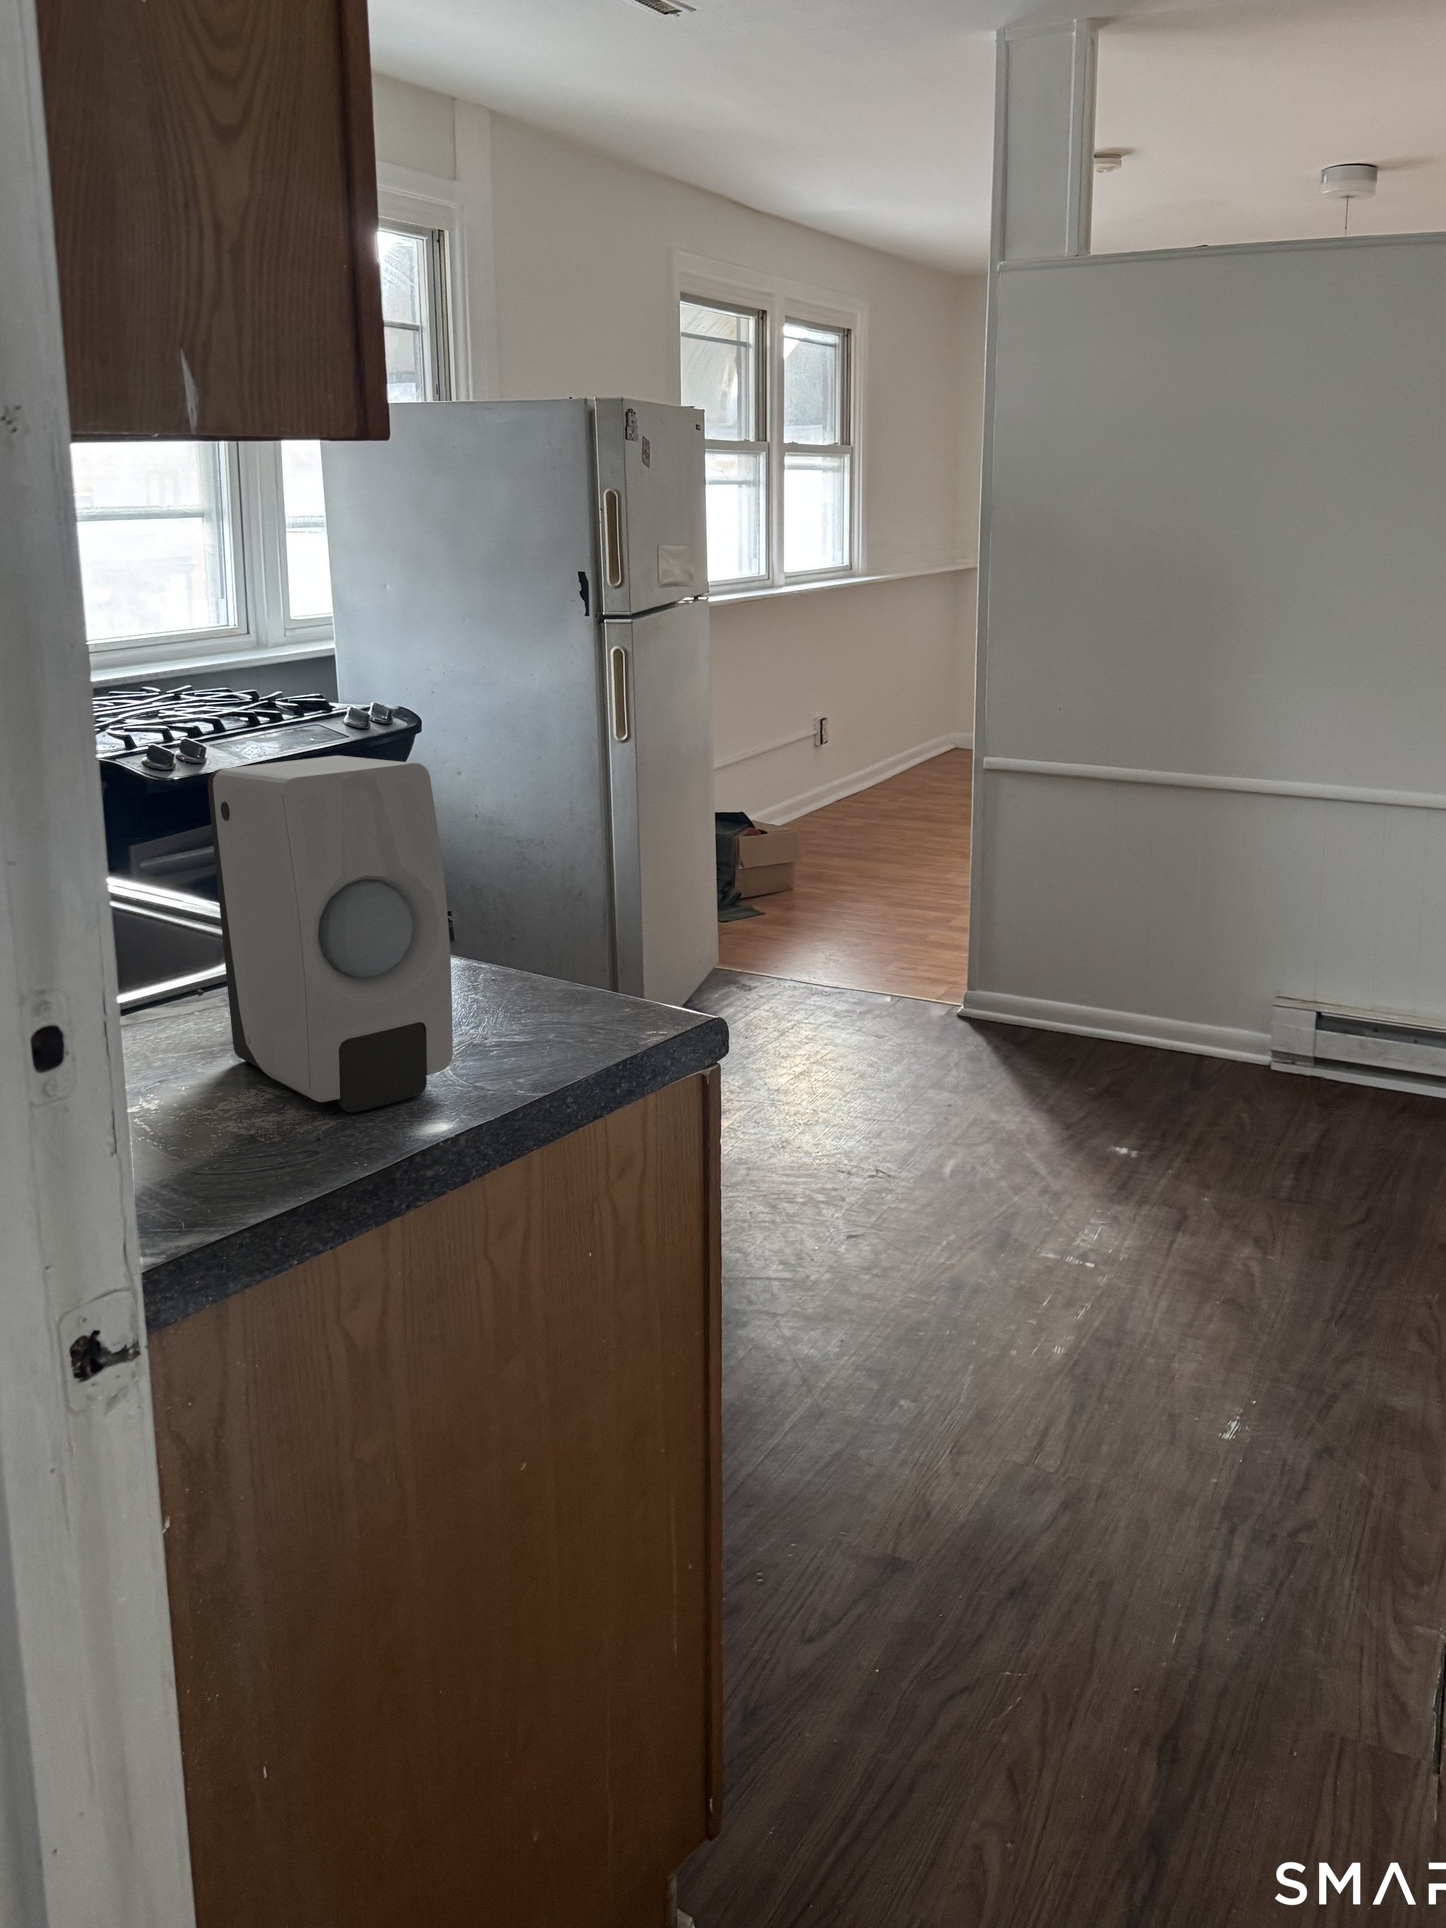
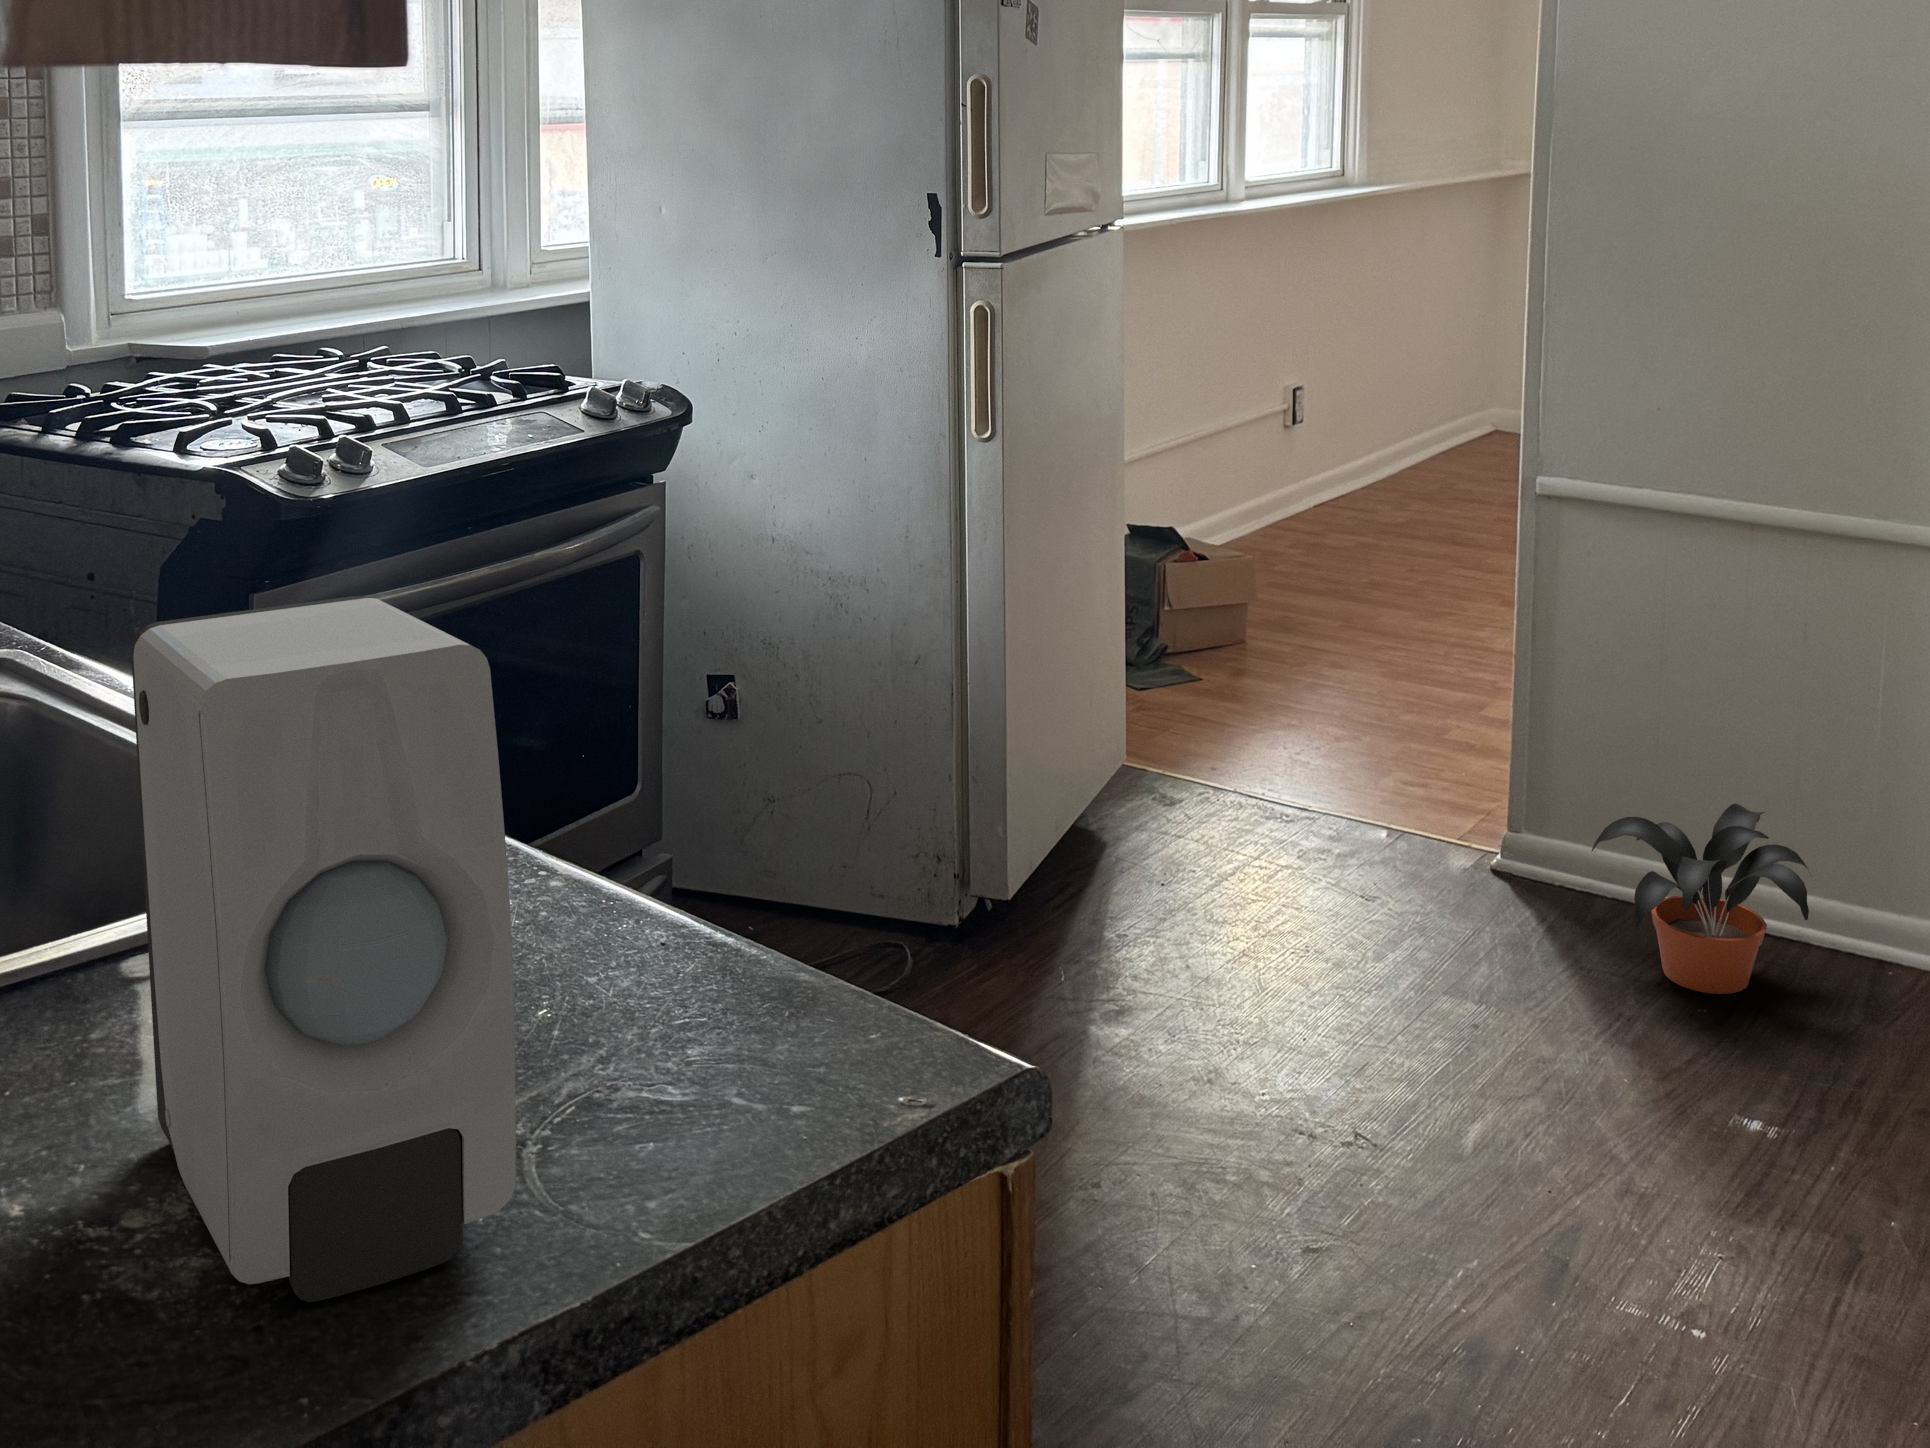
potted plant: none [1024,960,1160,1078] -> present [1592,804,1809,994]

